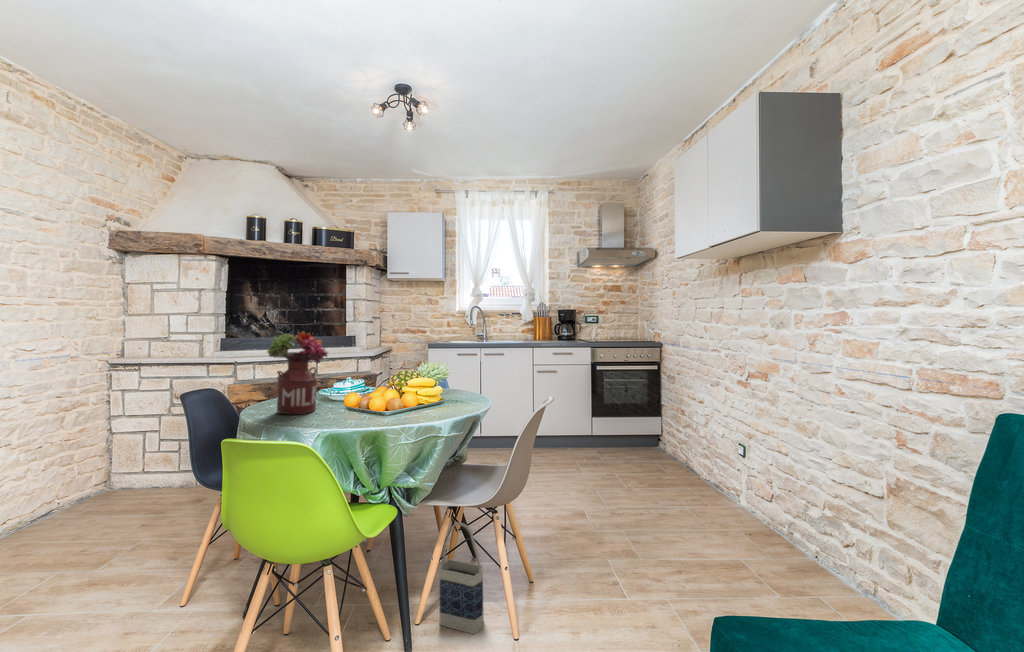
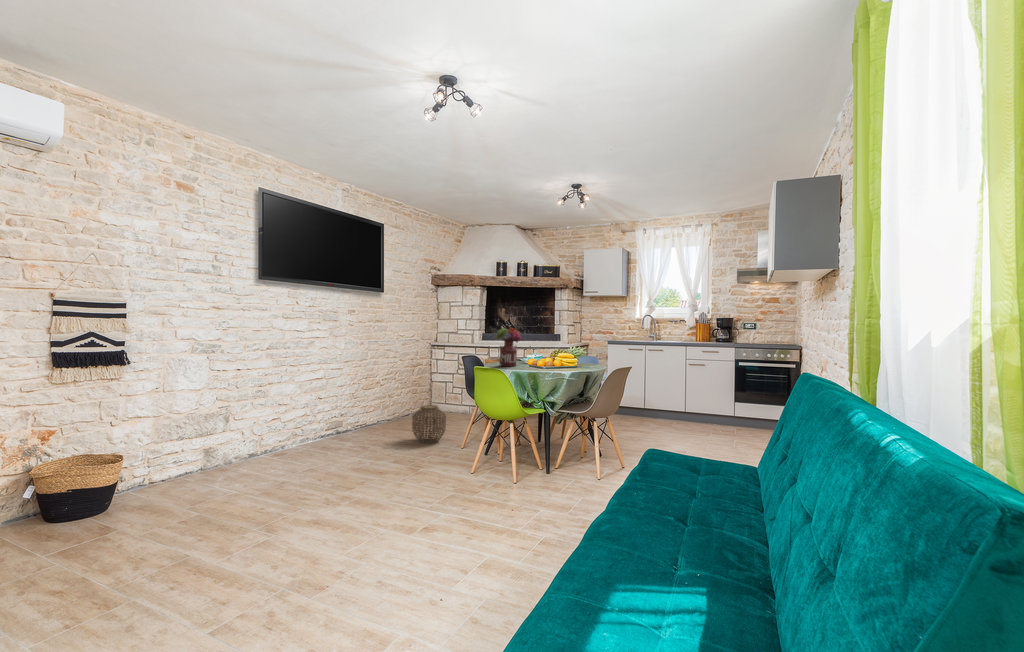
woven basket: none [34,509,139,608] -> present [412,405,446,443]
bag: present [440,522,484,634] -> none [564,424,585,478]

